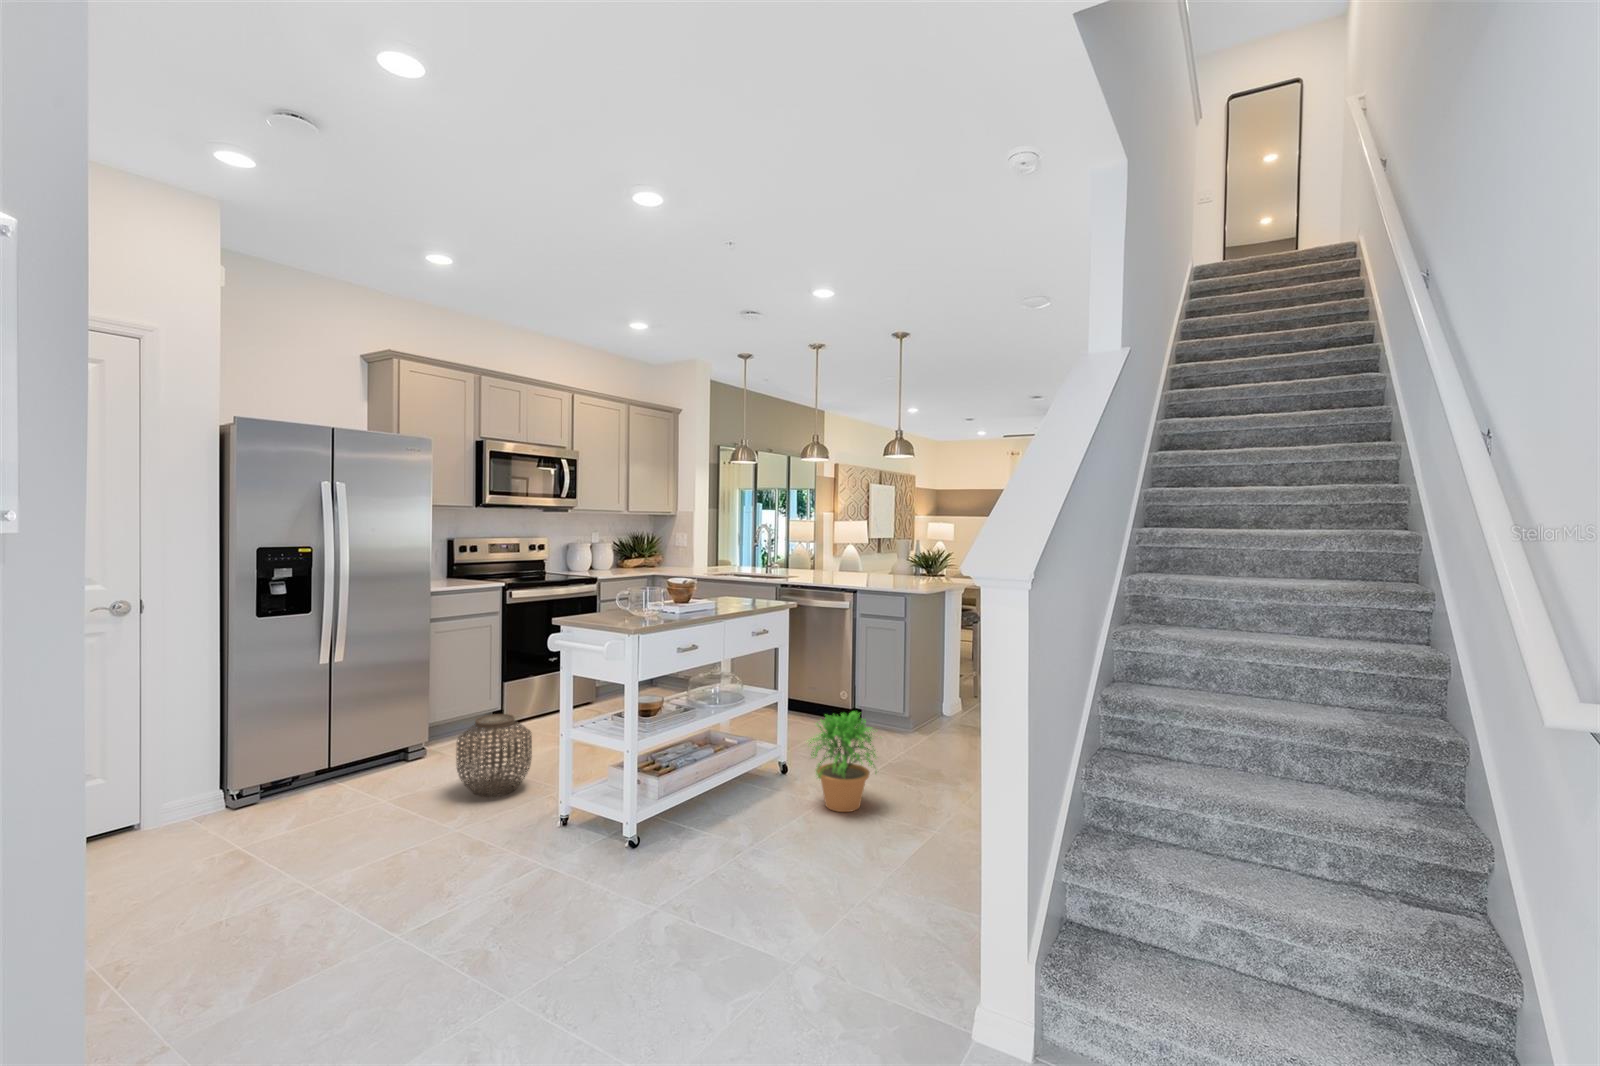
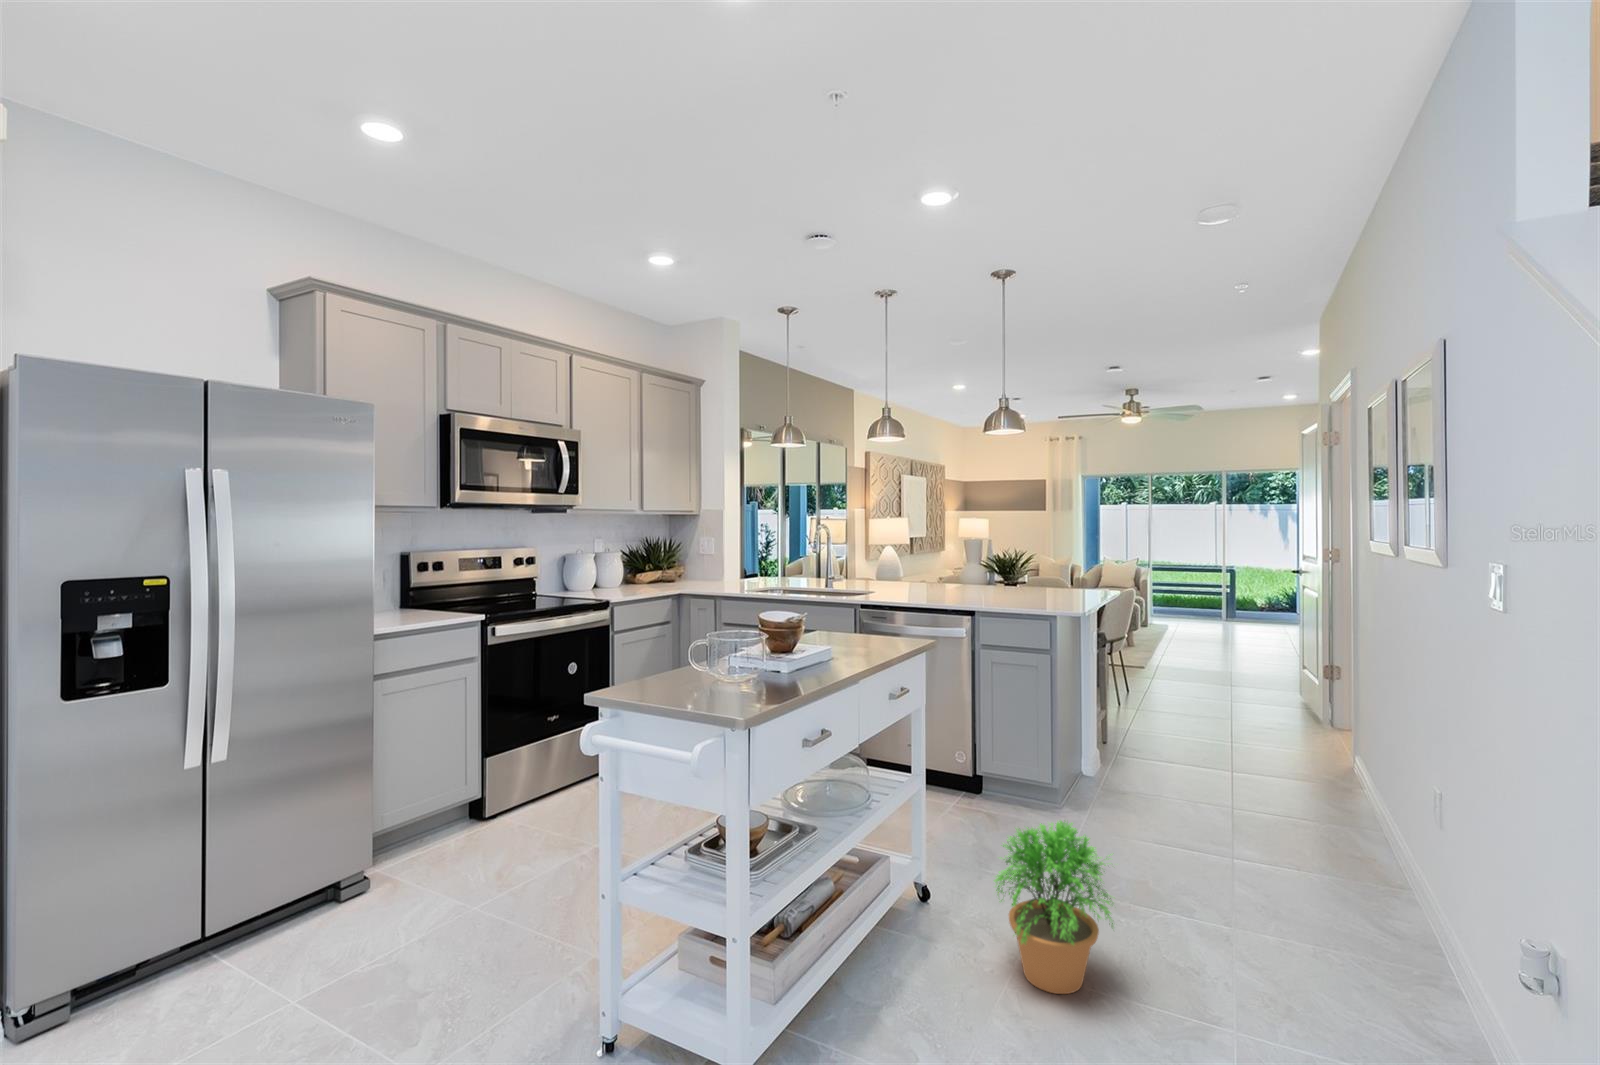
woven basket: present [457,714,532,797] -> none [416,836,540,982]

